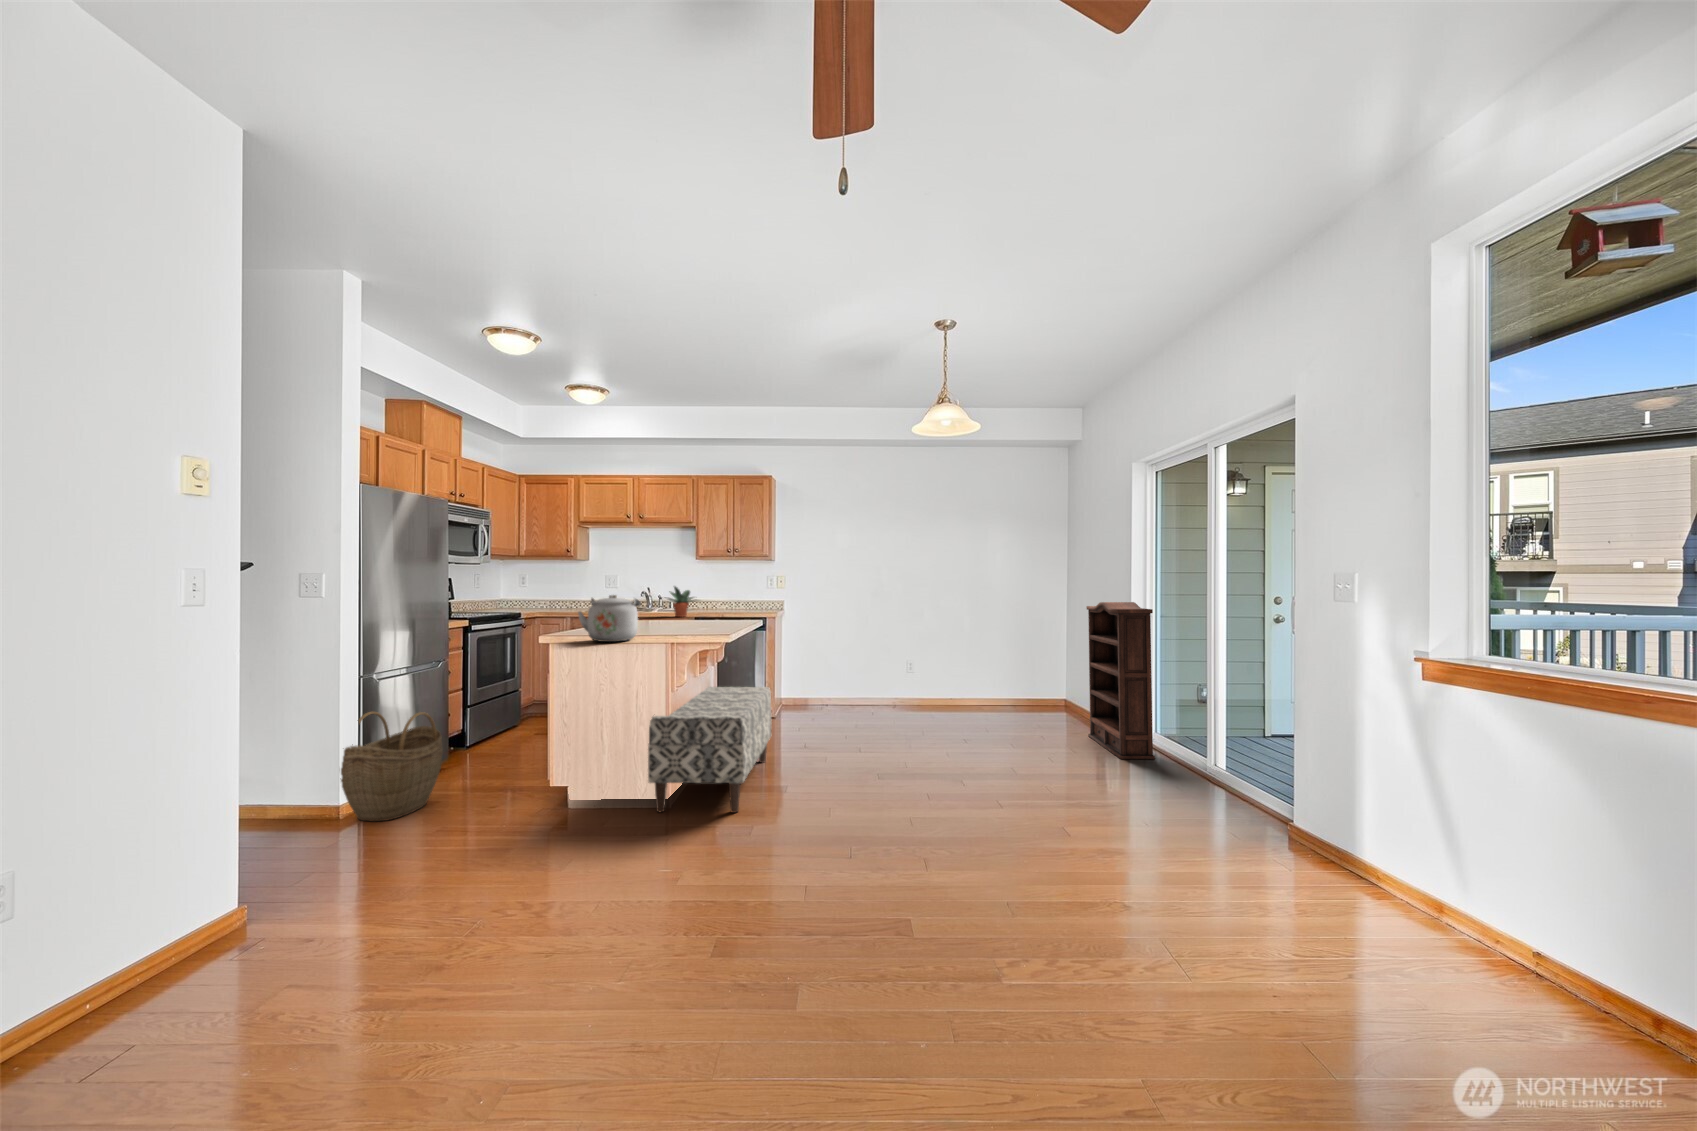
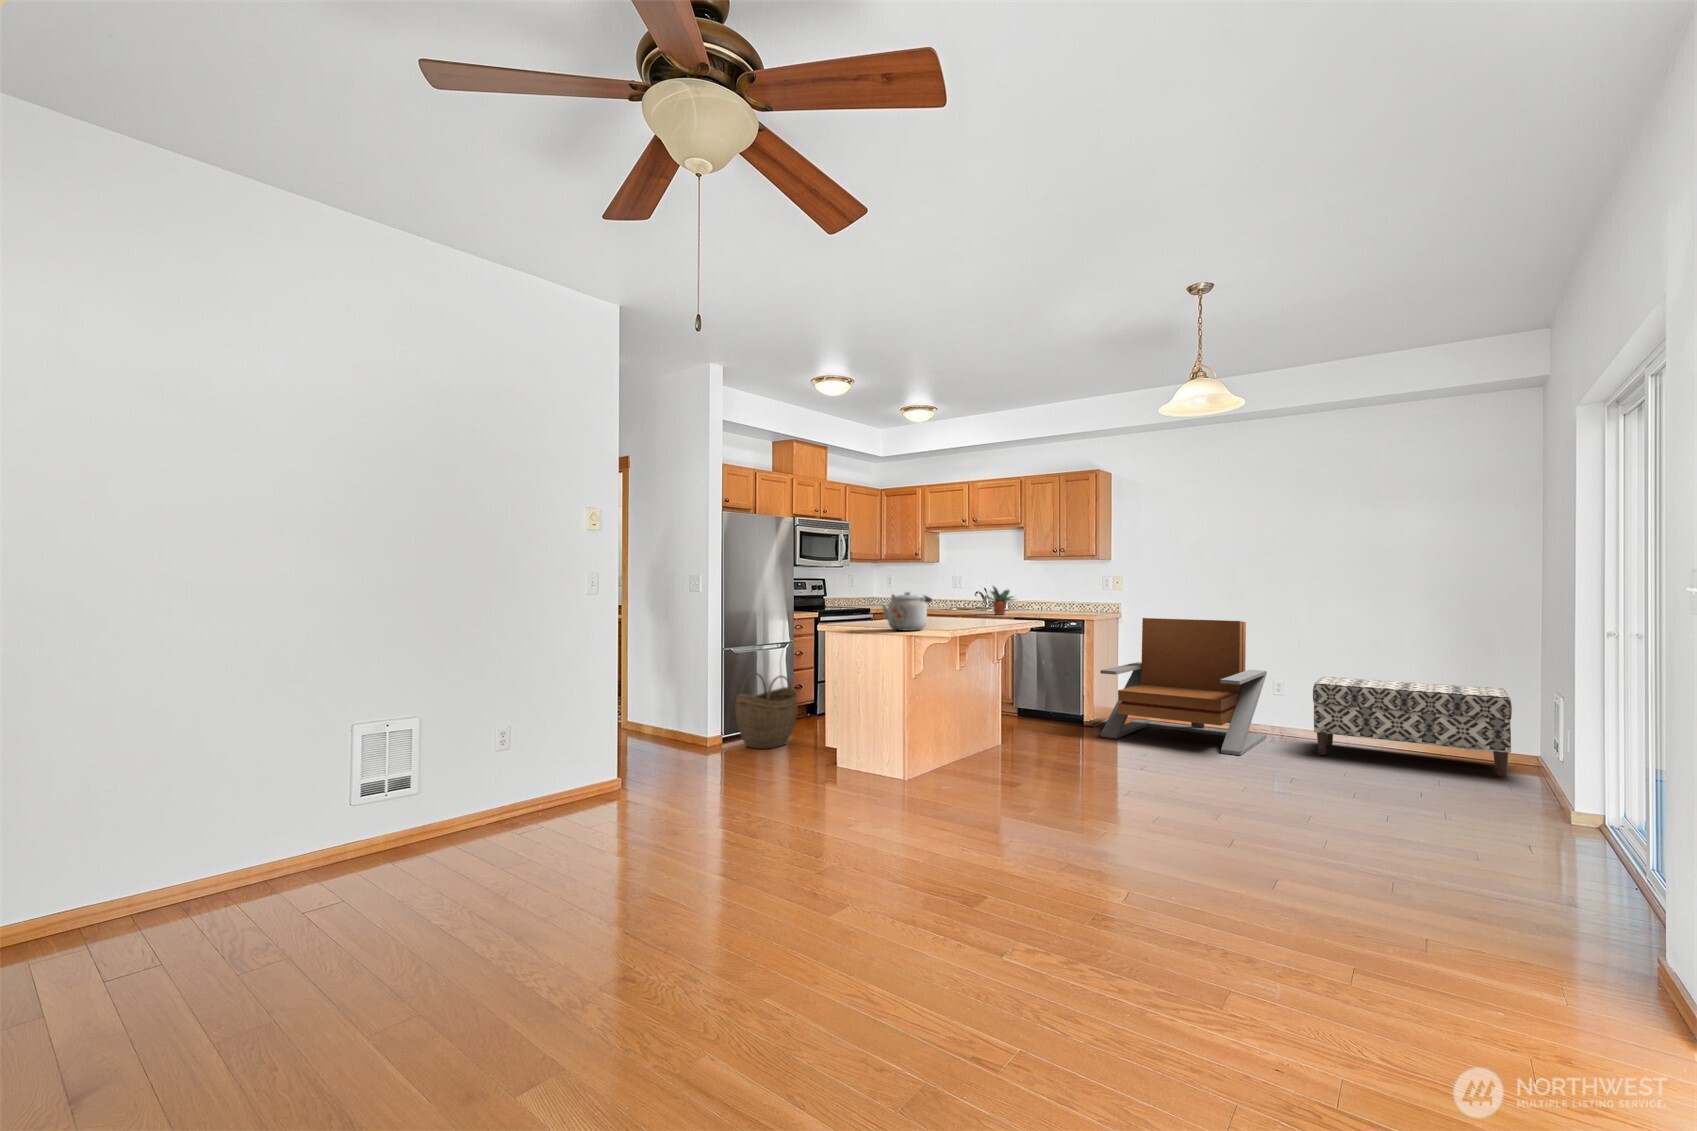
bookshelf: present [1086,602,1155,759] -> none [1487,611,1561,821]
lounge chair: none [790,615,916,736] -> present [1100,618,1267,755]
bench: present [648,687,771,812] -> present [1313,677,1512,777]

